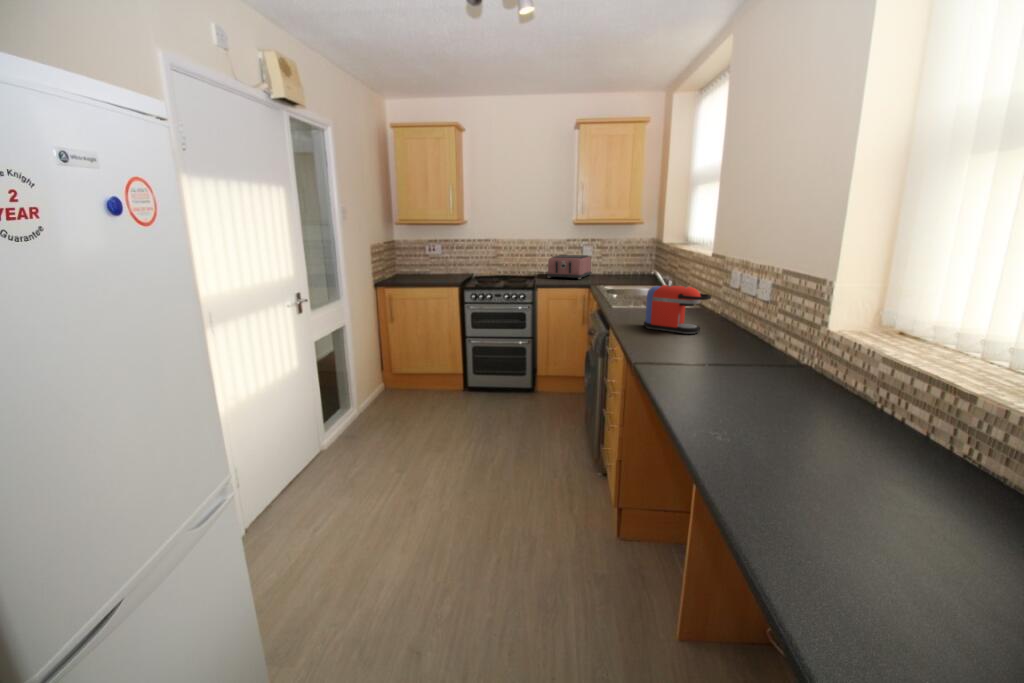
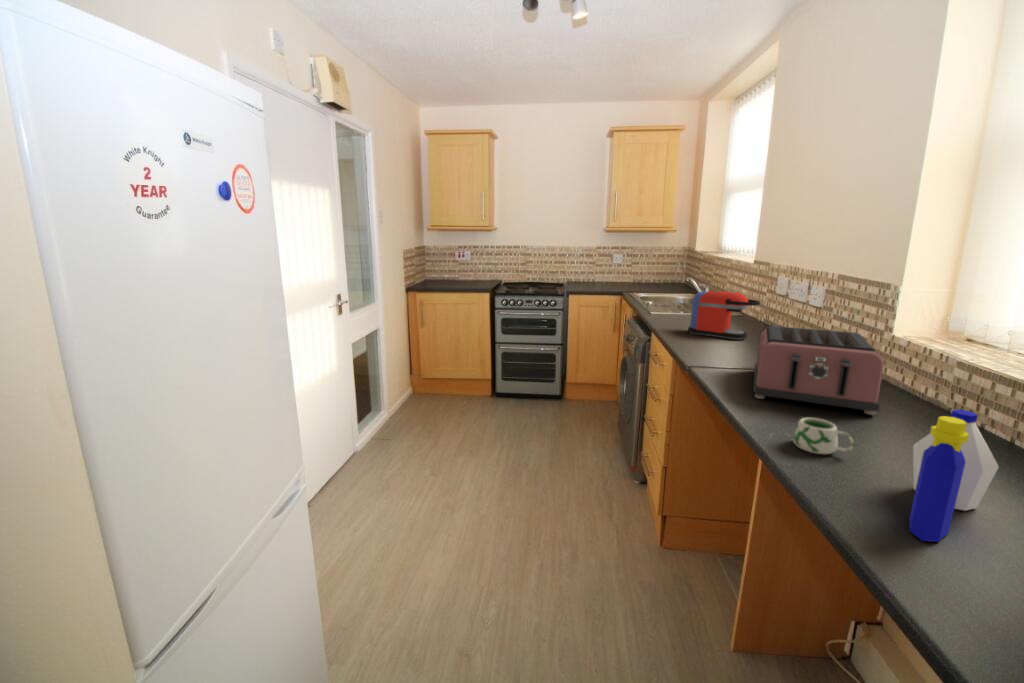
toaster: present [547,255,592,279] -> present [754,326,884,415]
bottle: none [800,410,890,542] -> present [909,409,999,542]
mug: none [713,417,768,454] -> present [793,418,854,454]

